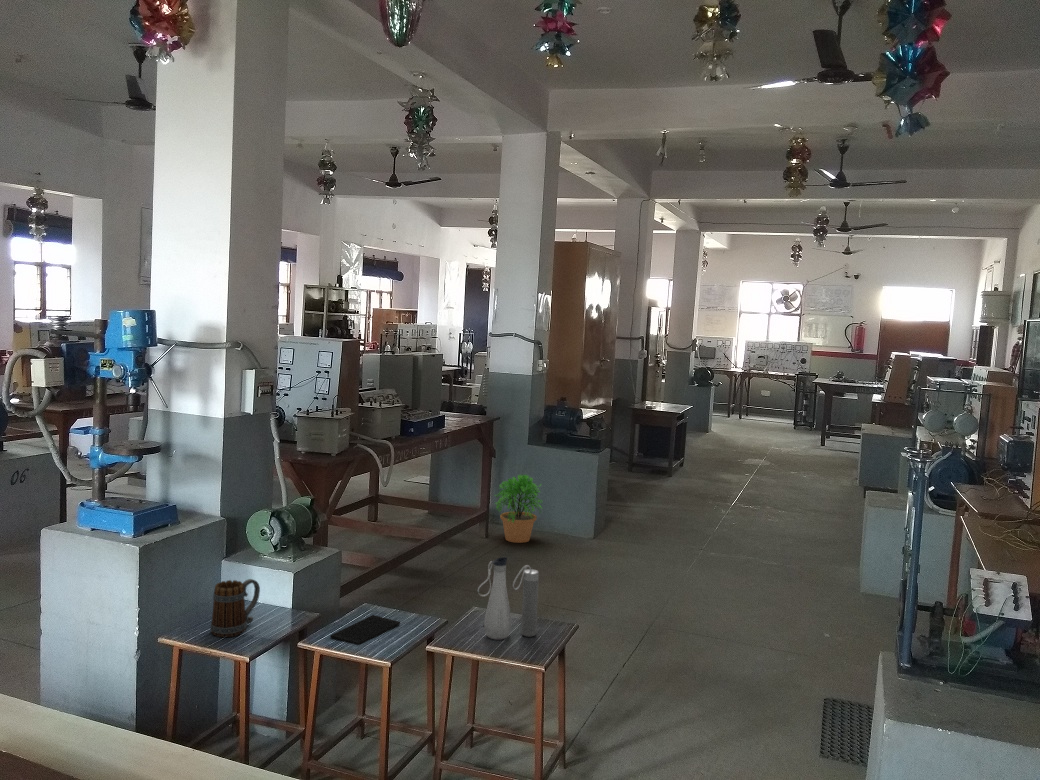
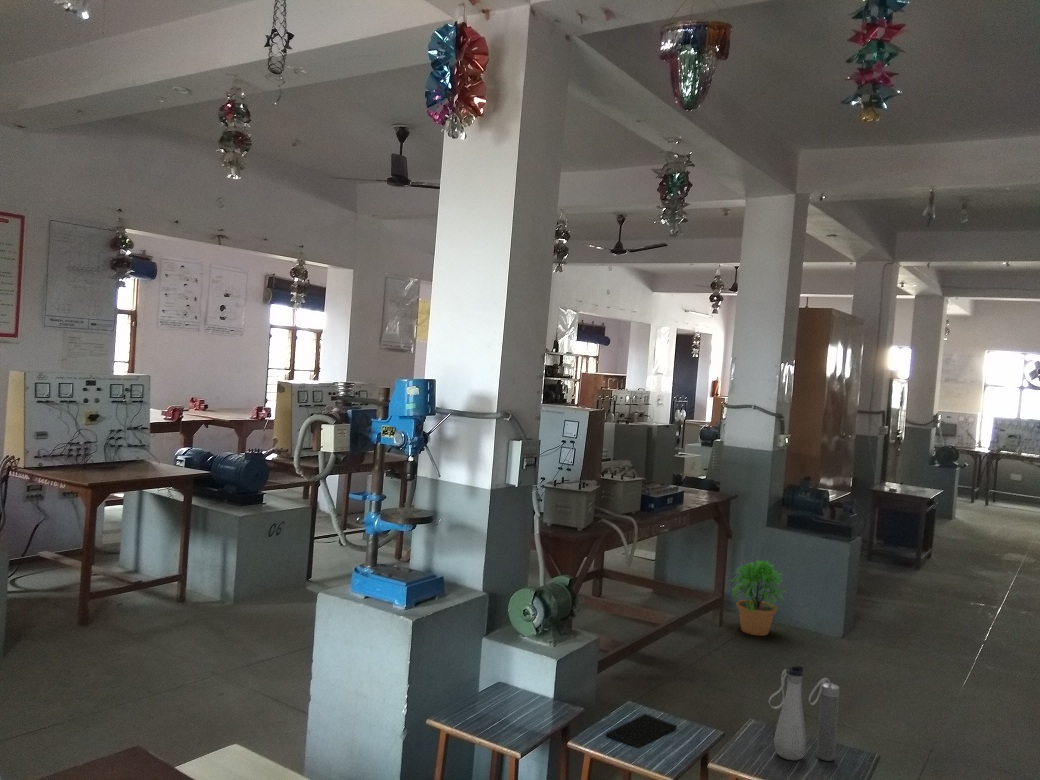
mug: present [211,579,260,637] -> none [482,661,530,722]

